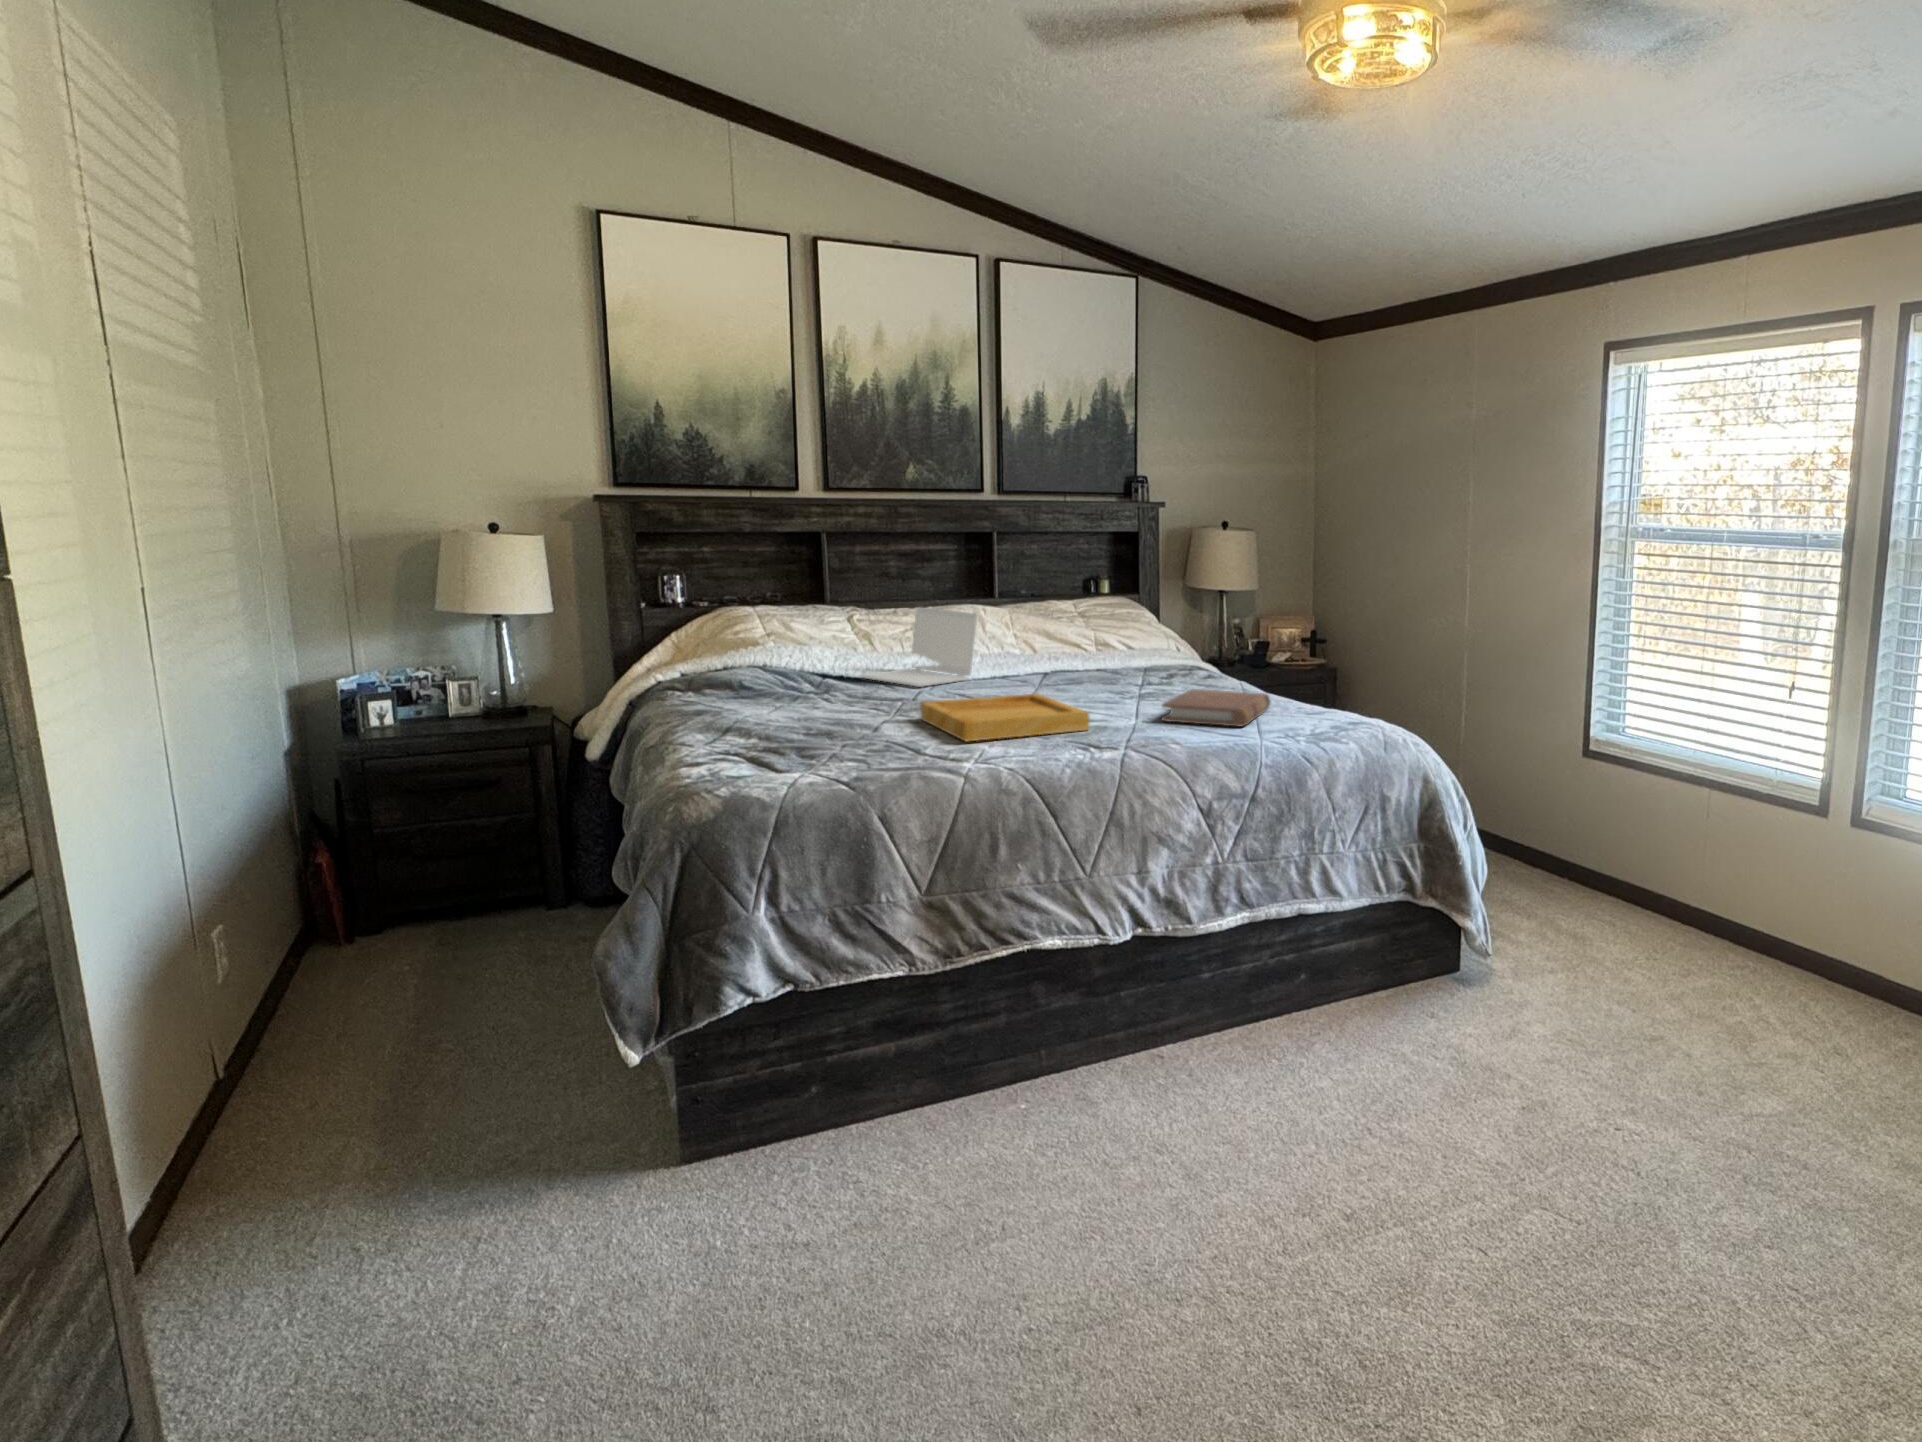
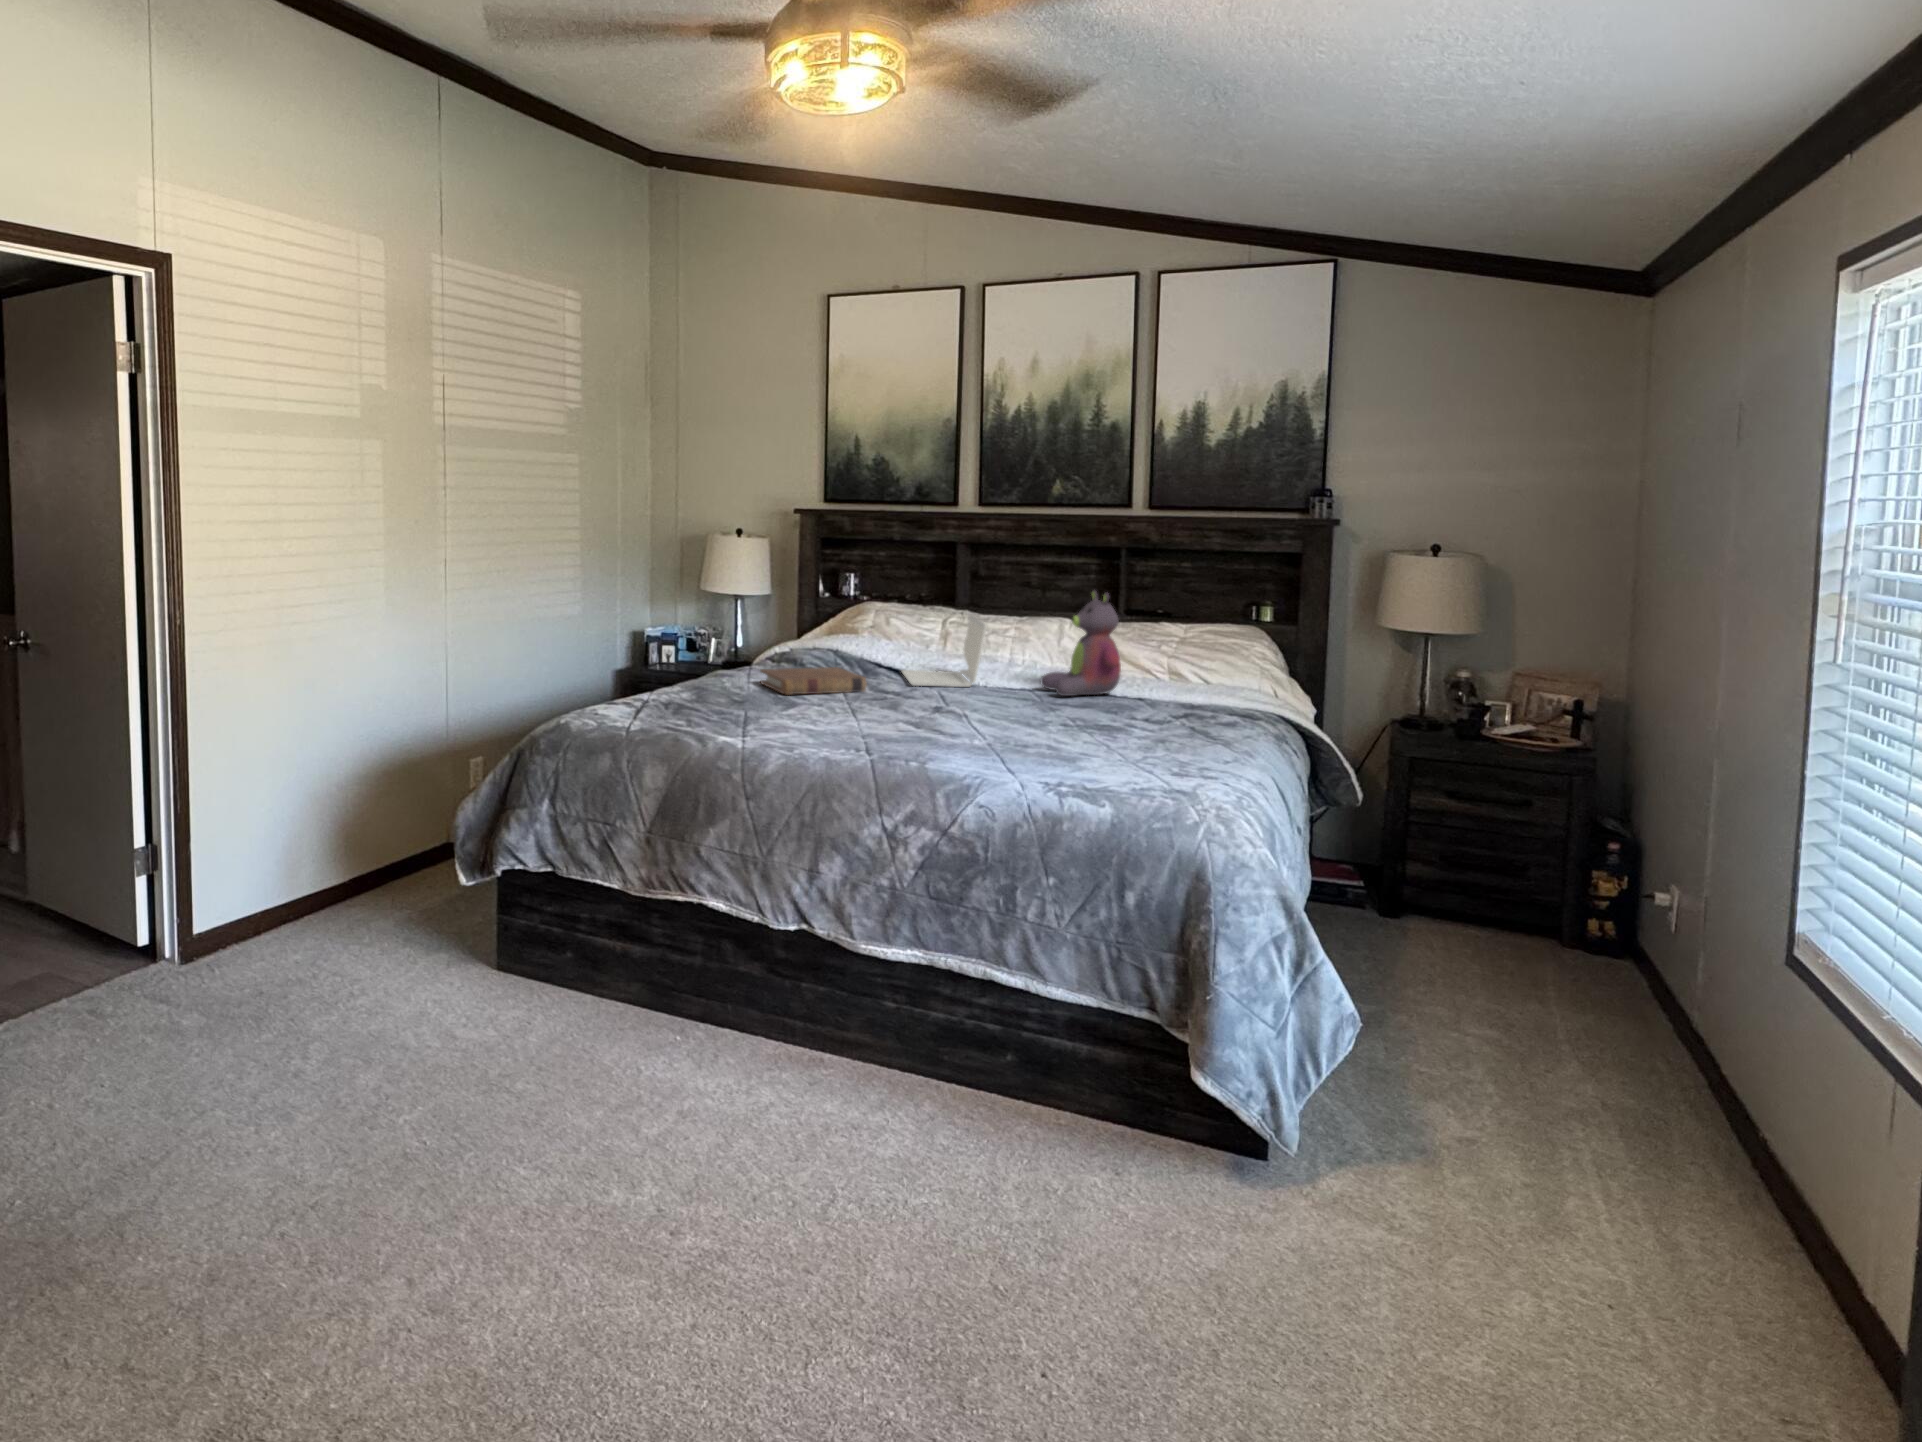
stuffed bear: none [1025,571,1106,675] -> present [1041,590,1121,696]
book: present [1162,689,1271,726] -> present [760,667,867,695]
tray: present [921,694,1089,741] -> none [786,691,935,738]

